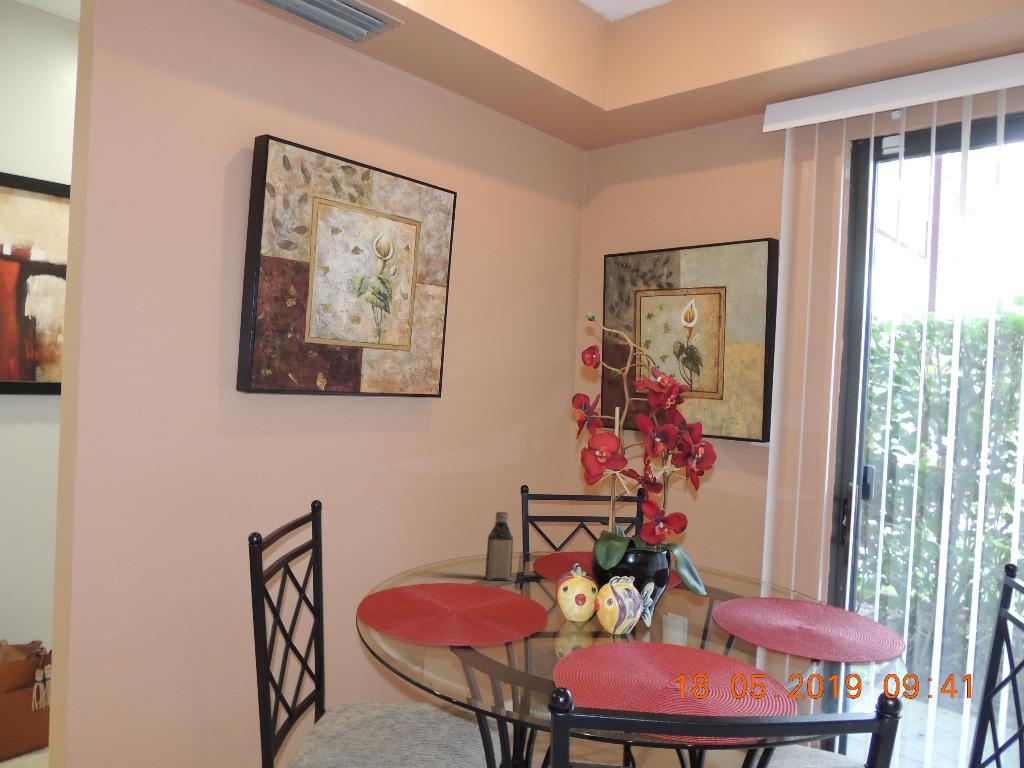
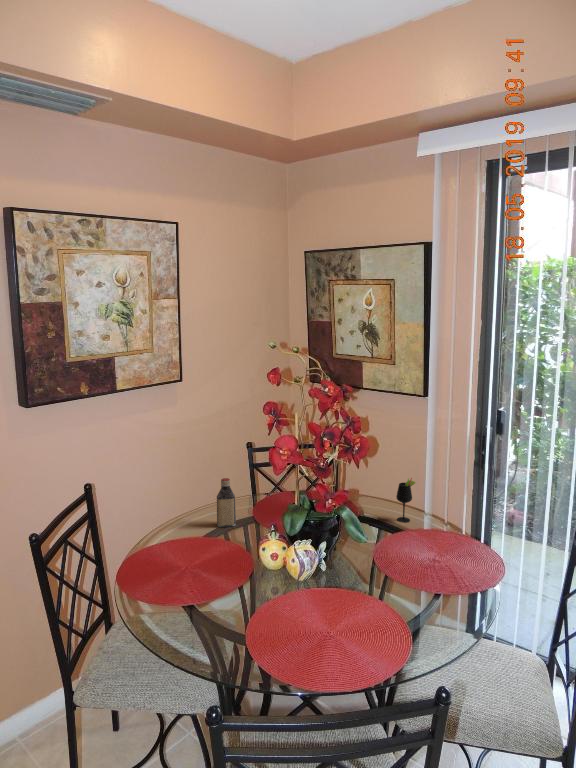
wine glass: none [733,531,761,596] -> present [396,478,416,522]

